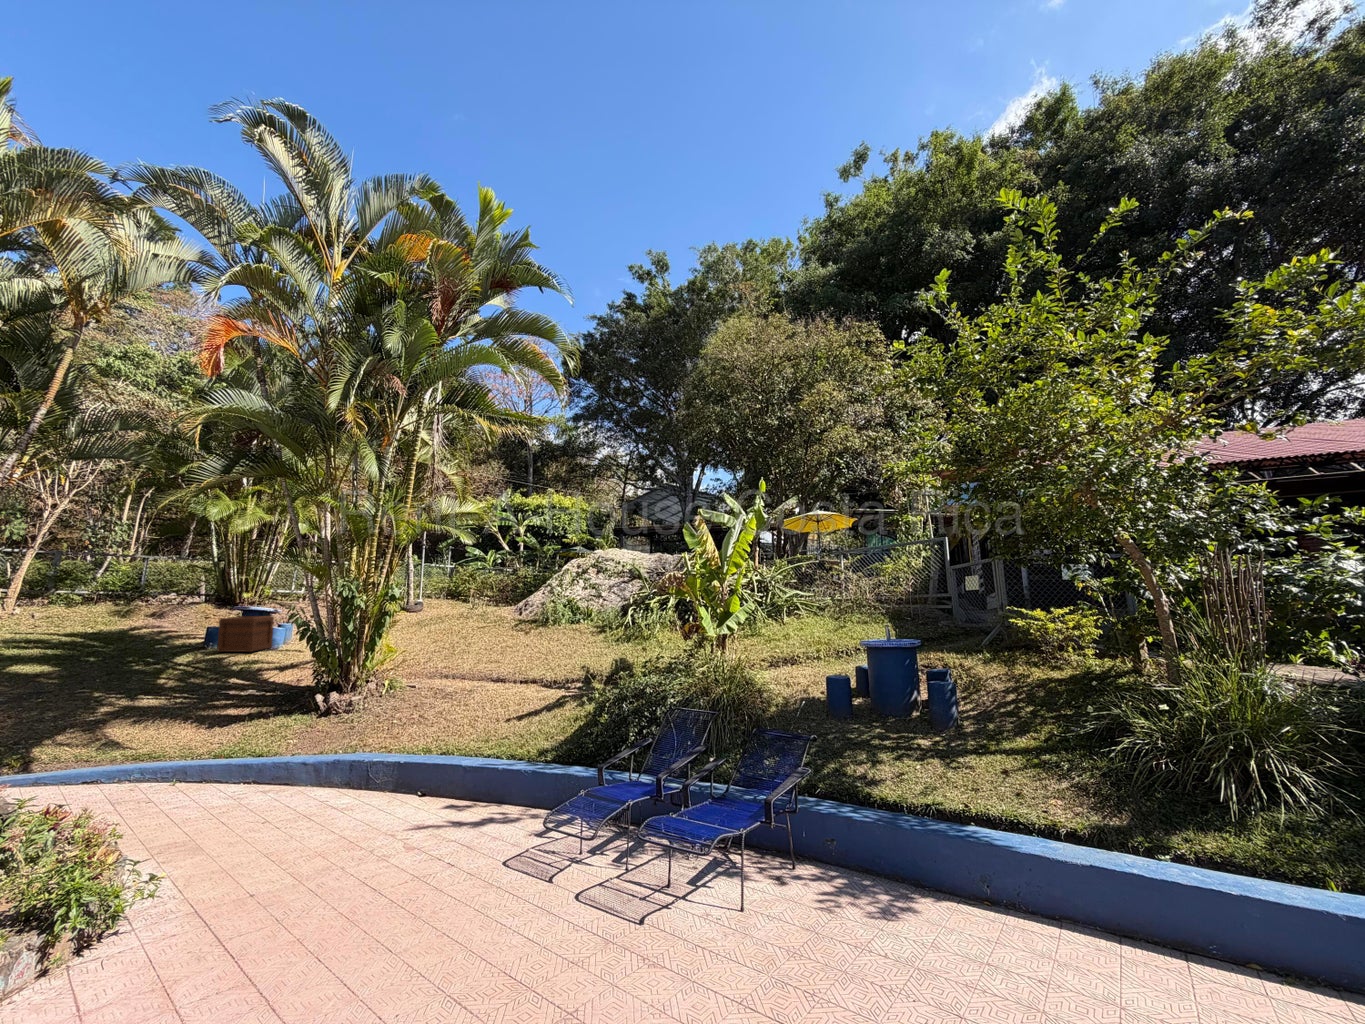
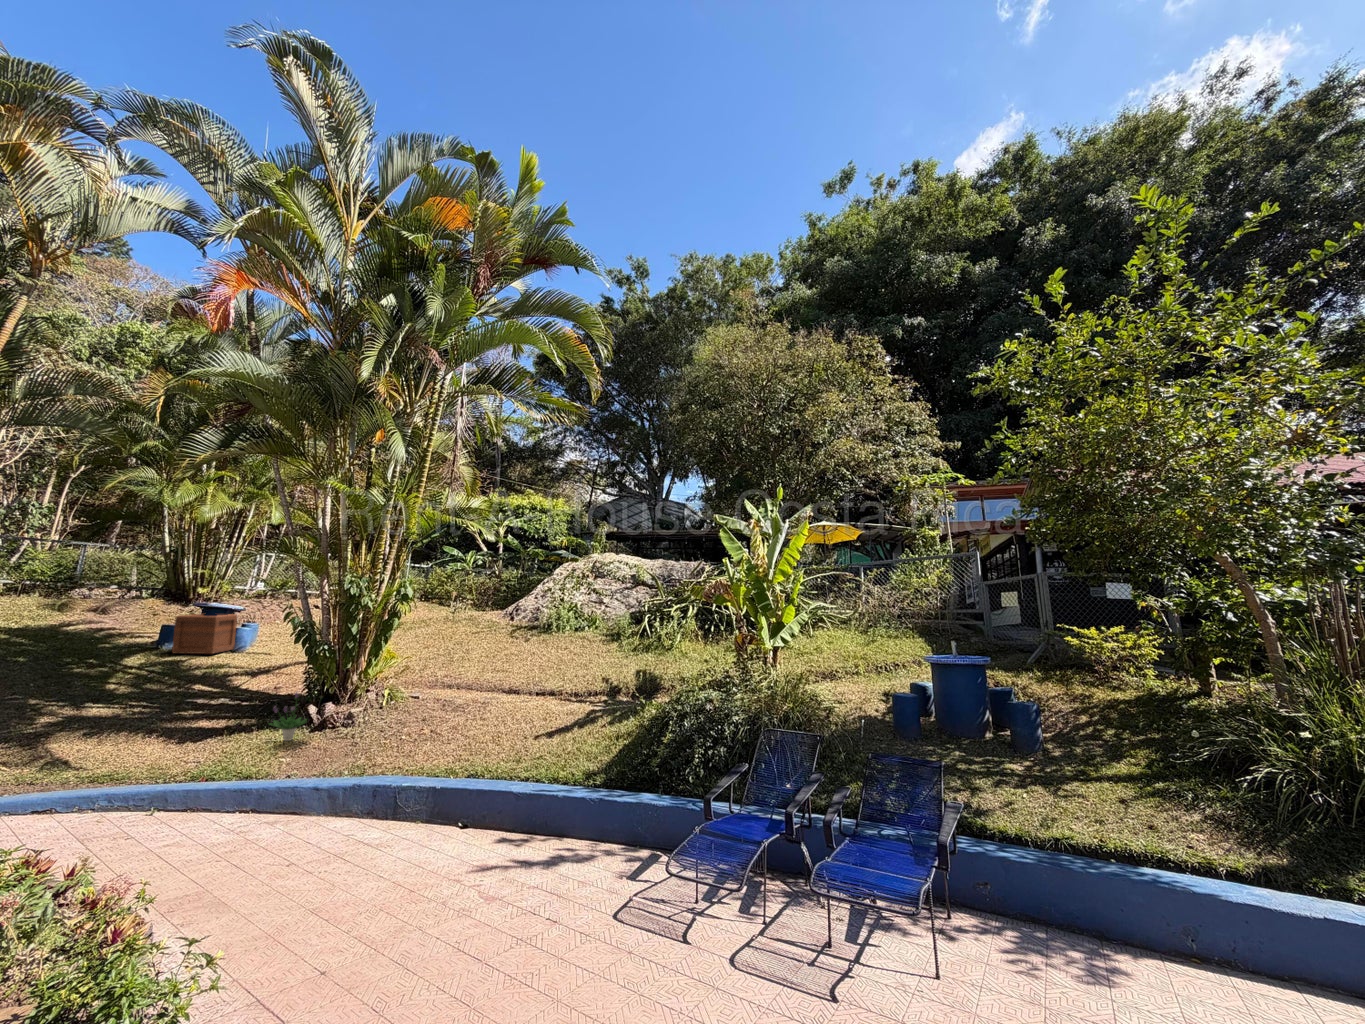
potted plant: none [279,682,315,726] -> present [269,692,307,741]

